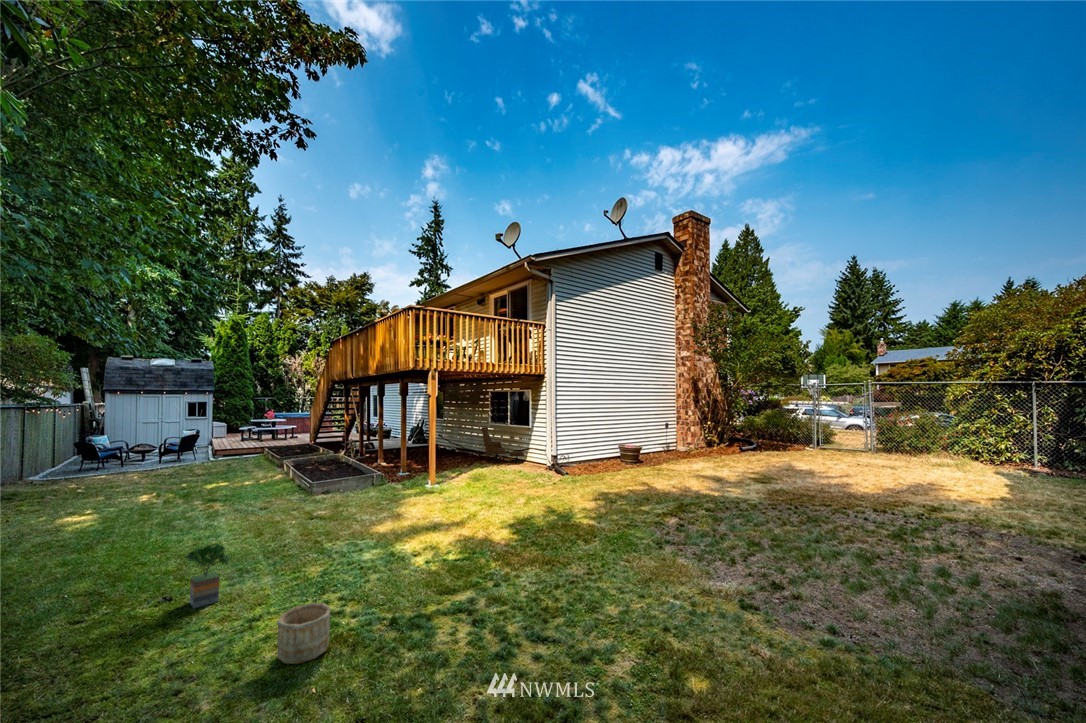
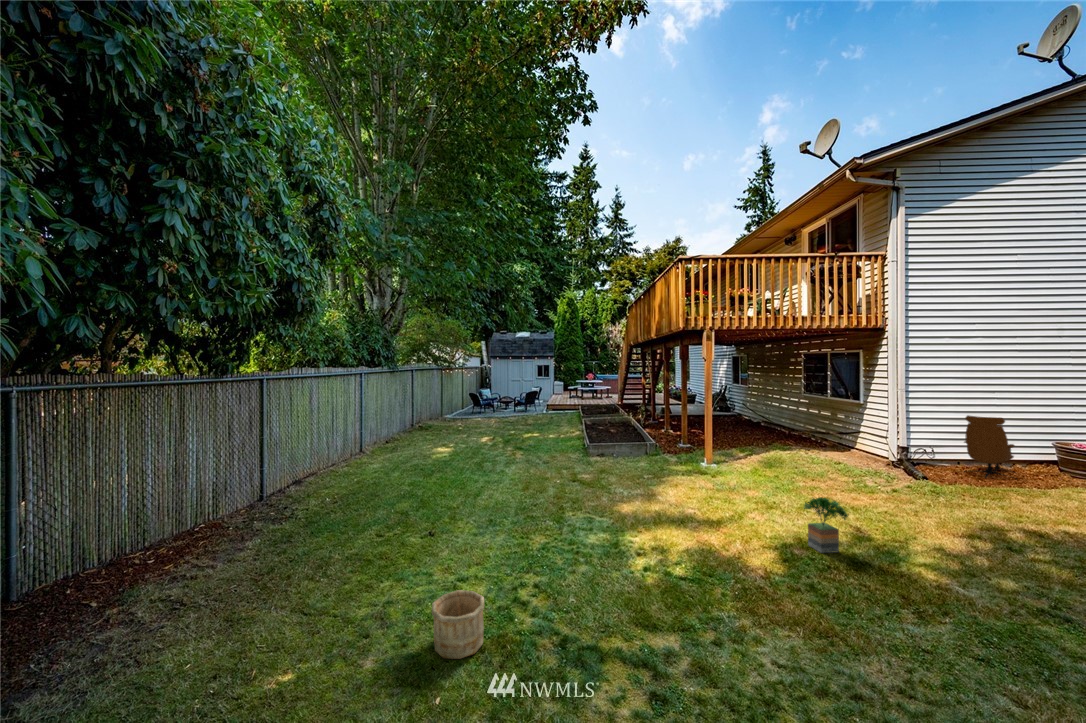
lounge chair: present [482,427,524,462] -> present [964,415,1017,479]
potted tree: present [185,544,230,608] -> present [804,497,848,553]

